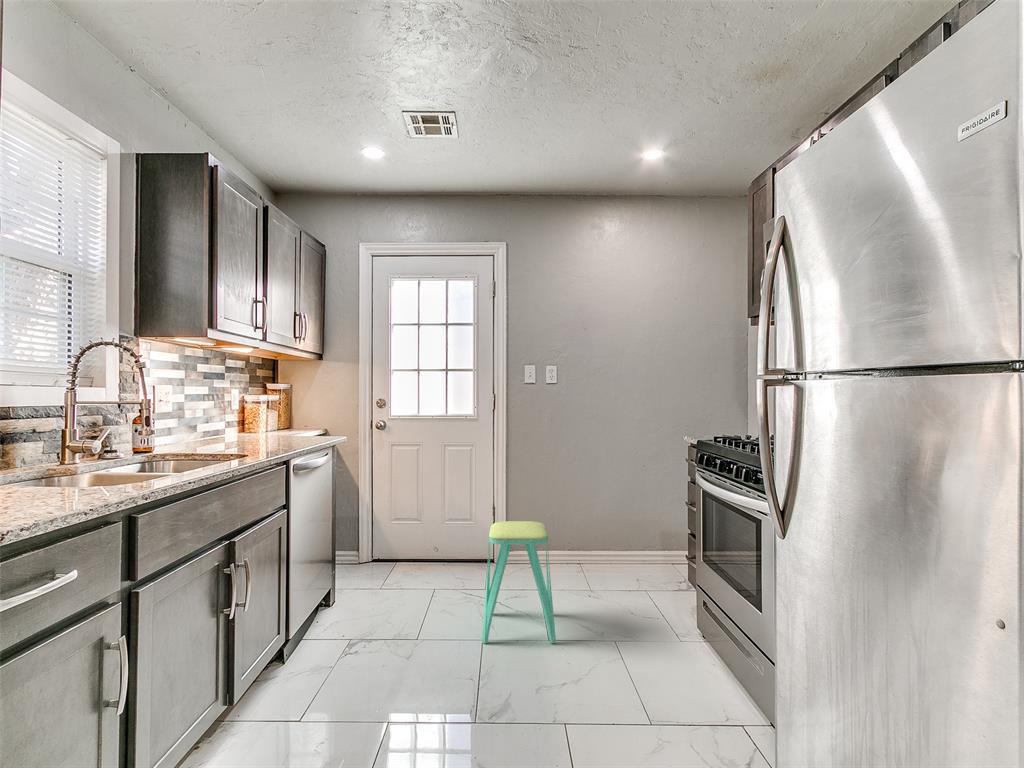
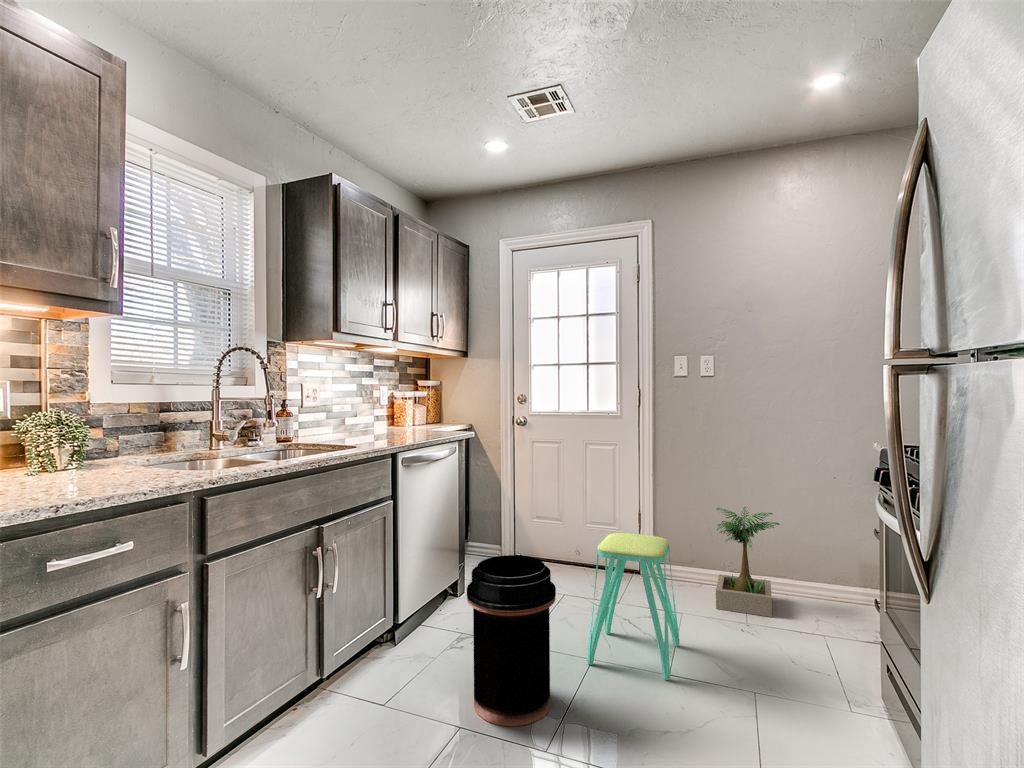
potted plant: none [559,491,619,581] -> present [716,507,780,617]
trash can: none [387,550,473,711] -> present [467,555,556,726]

